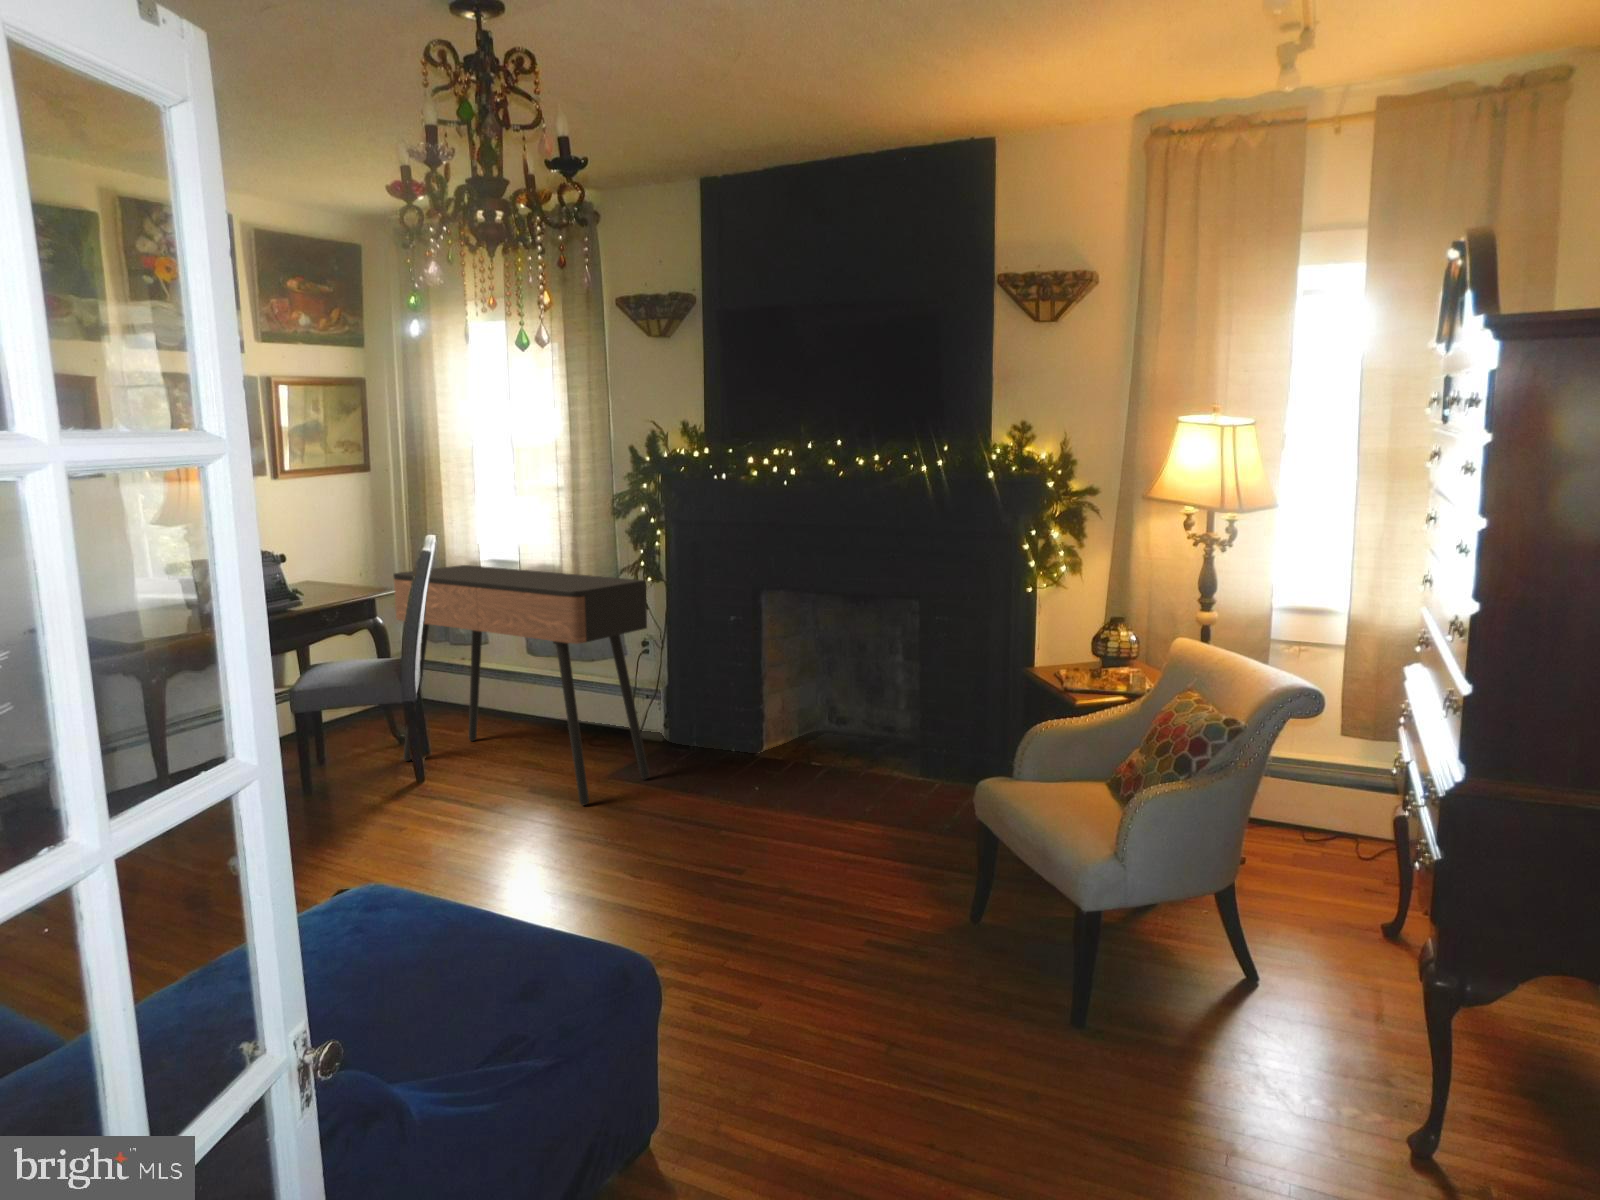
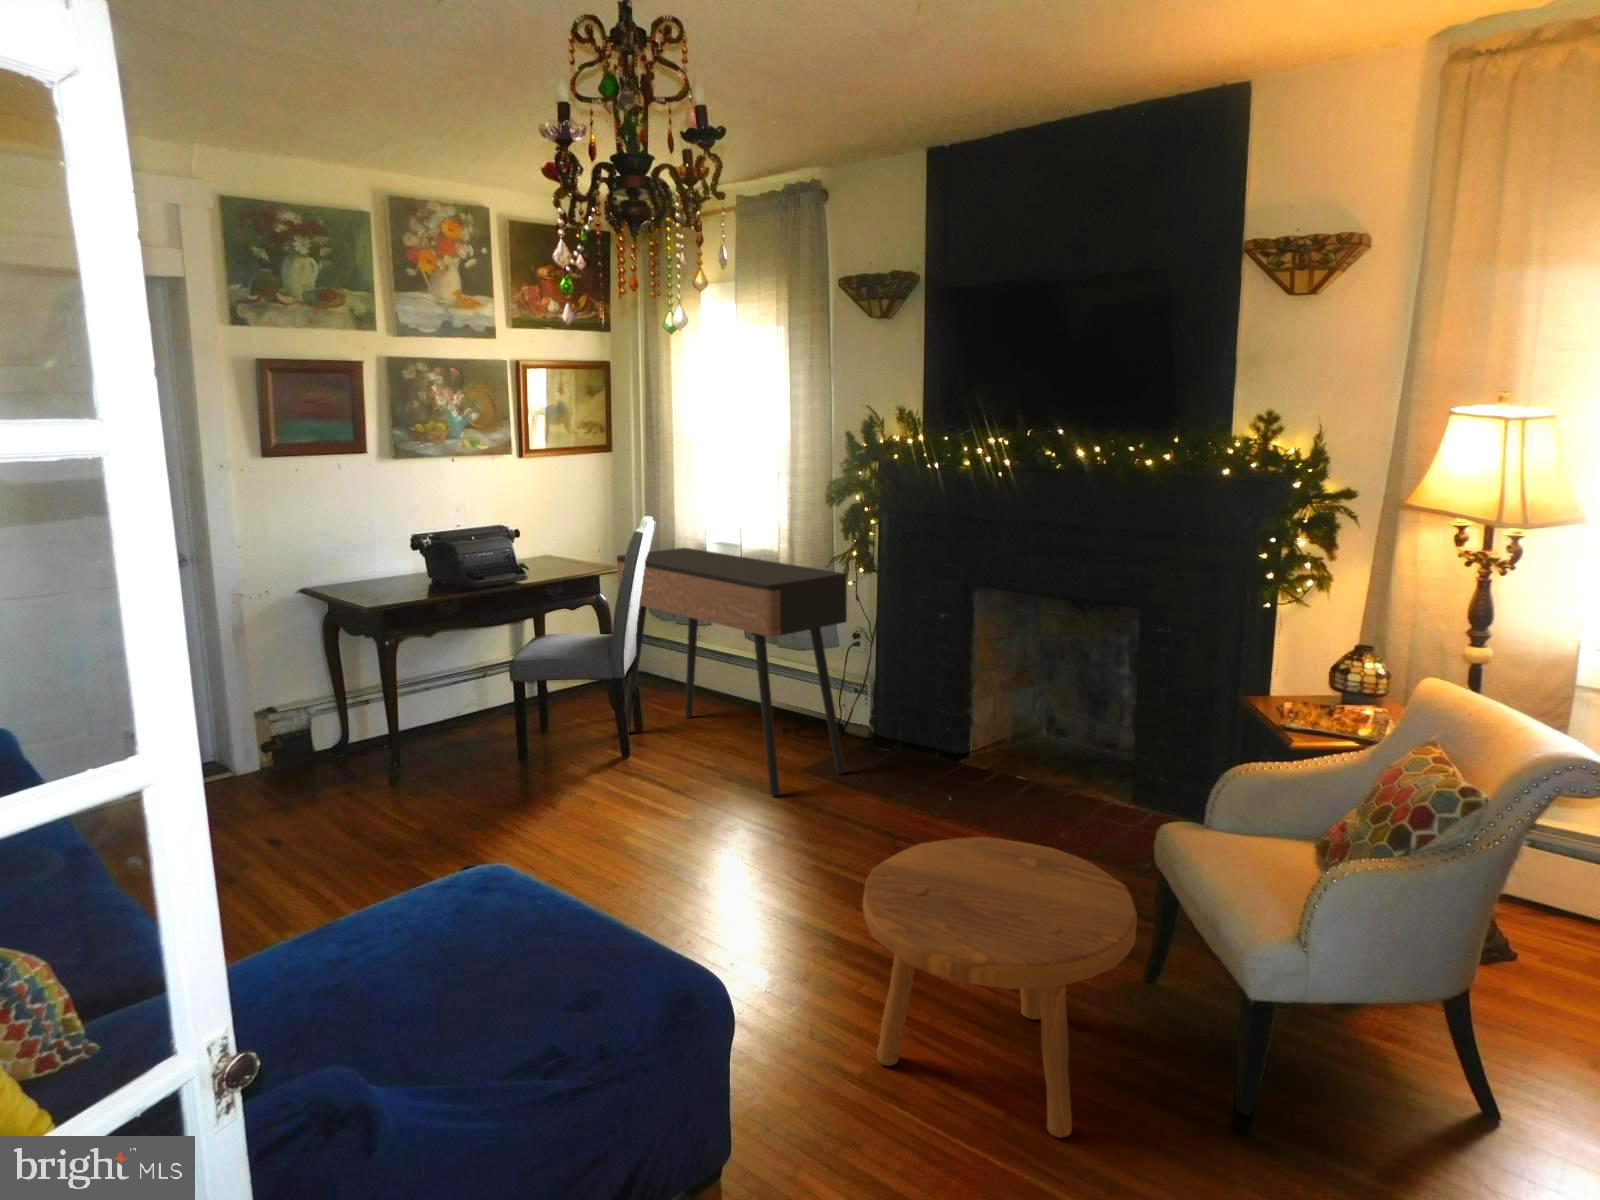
footstool: none [734,804,987,1066] -> present [863,837,1137,1138]

